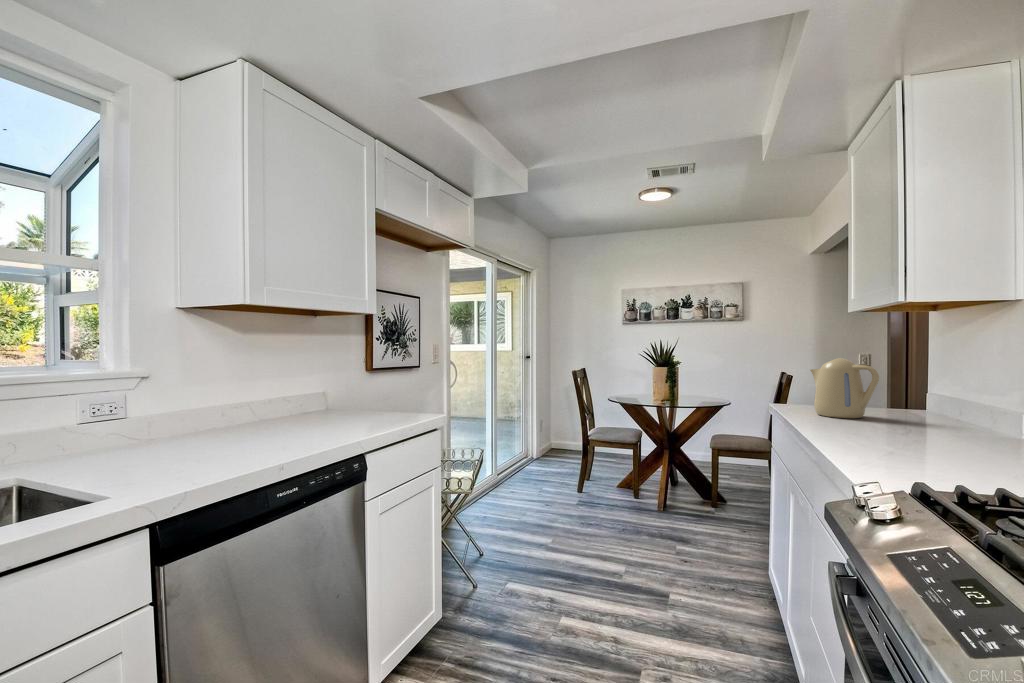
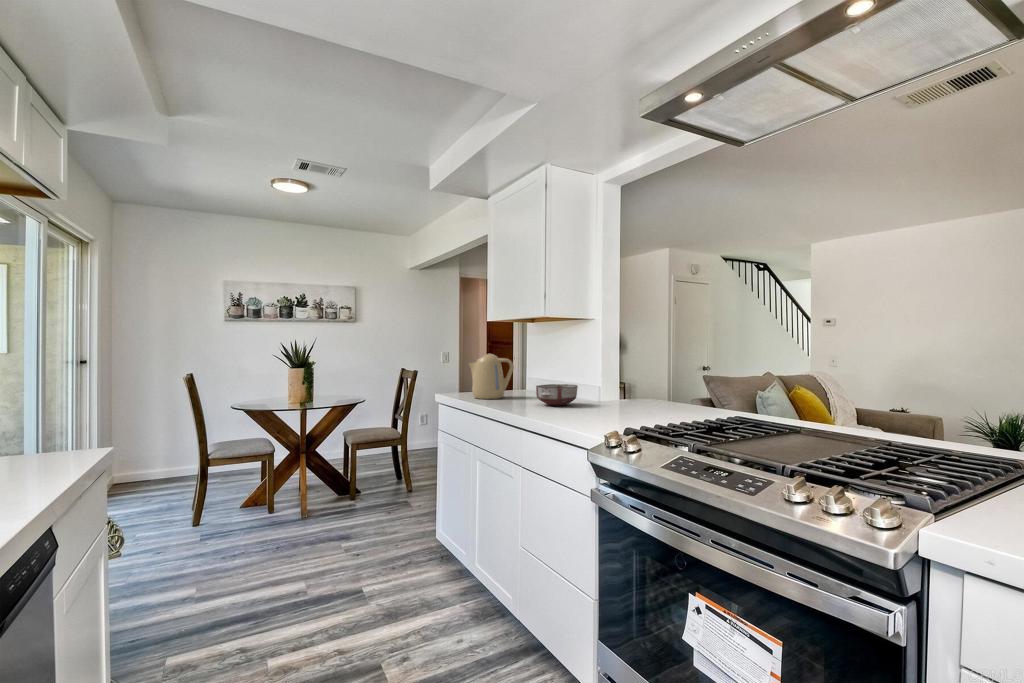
ceramic bowl: none [890,405,973,440] -> present [536,384,578,406]

